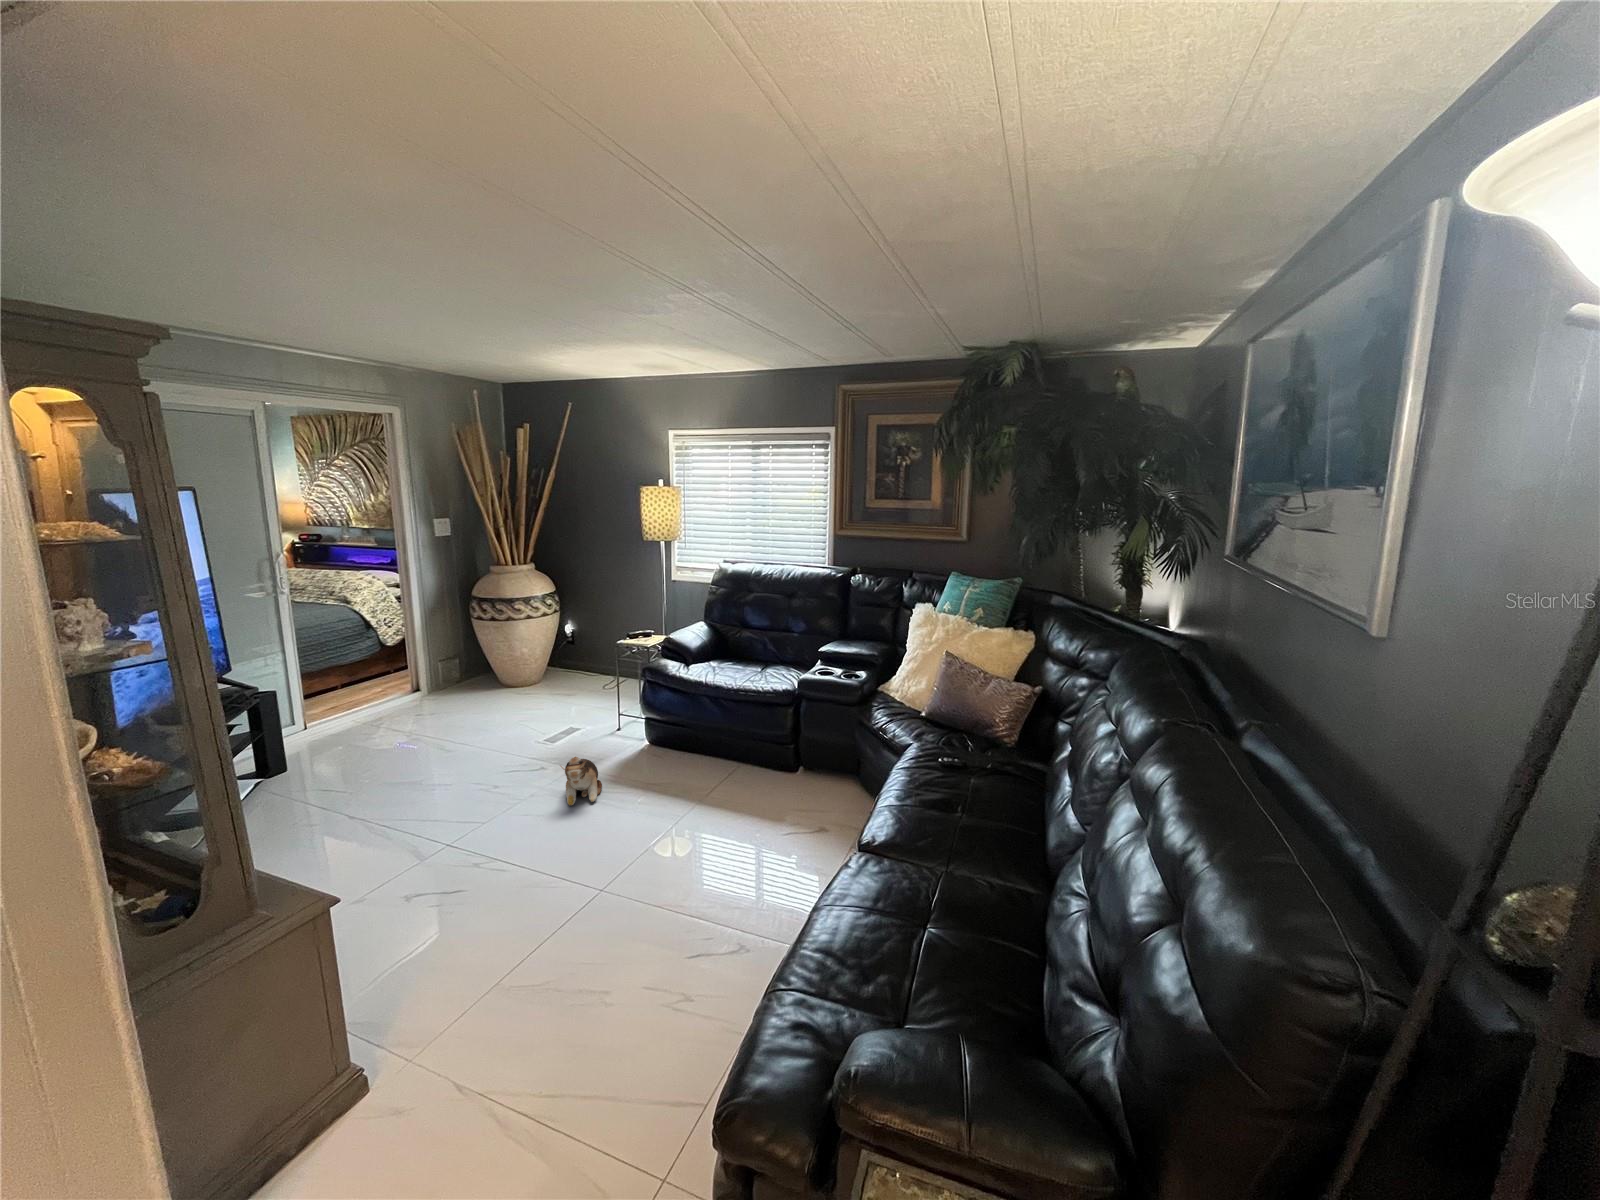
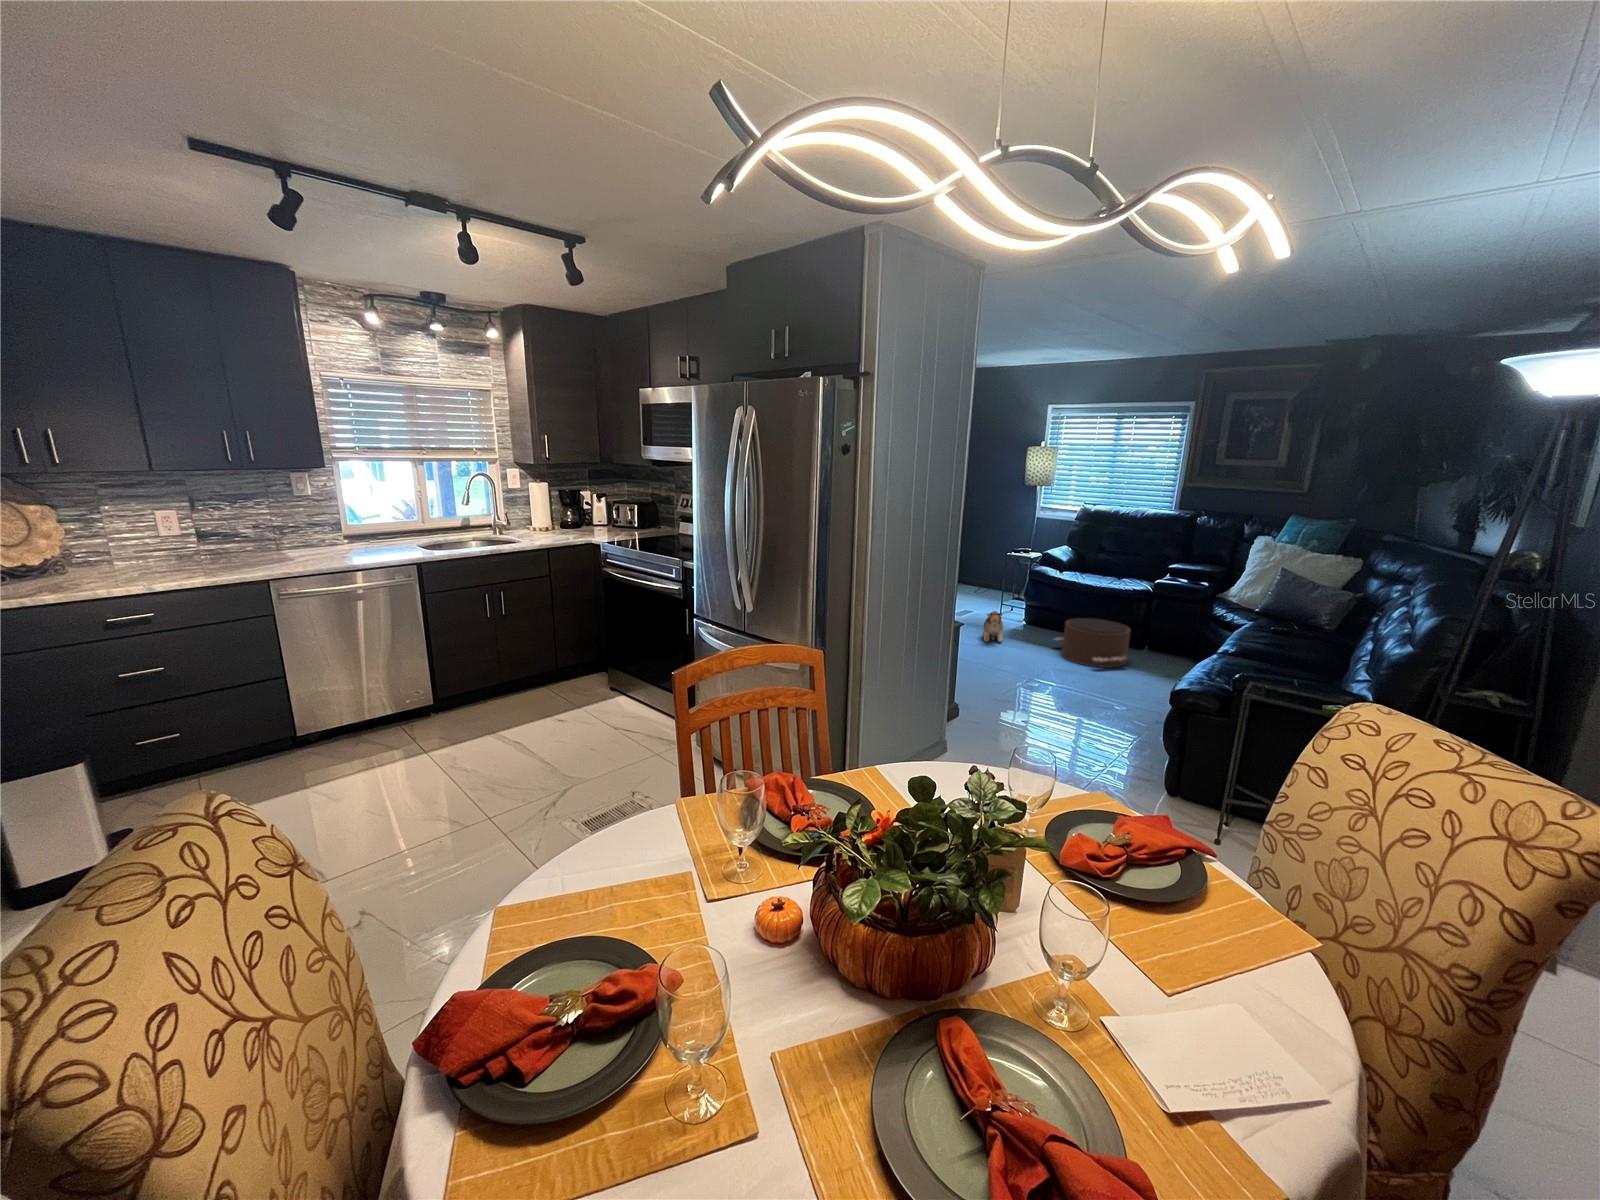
pouf: none [671,744,773,834] -> present [1055,618,1131,668]

